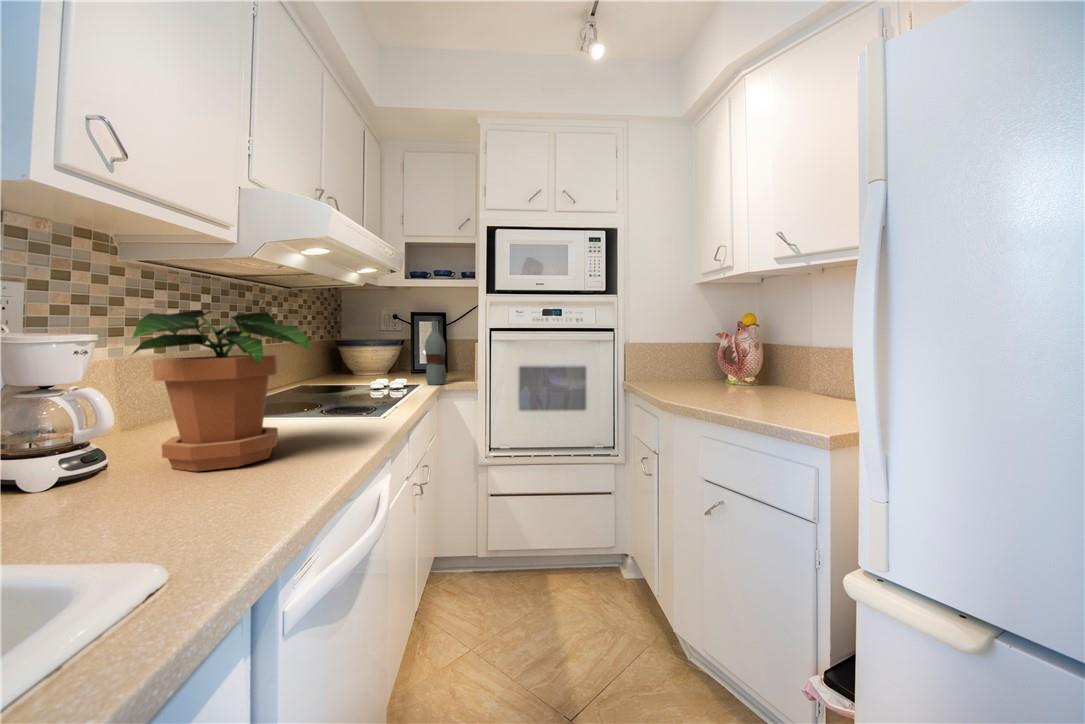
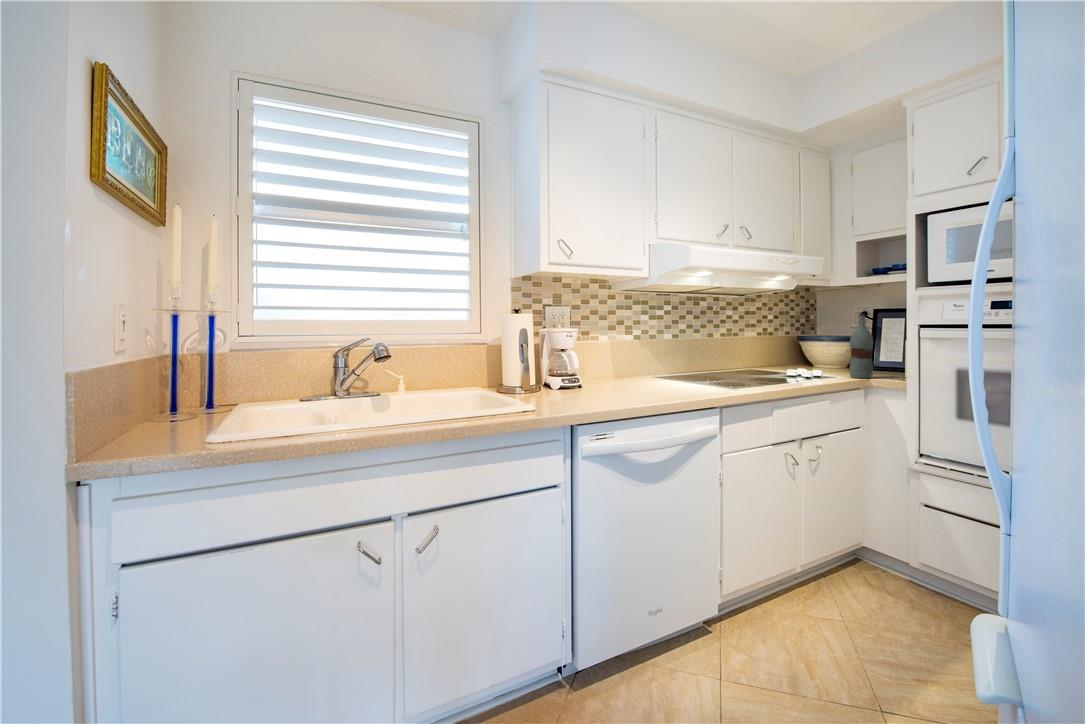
potted plant: present [132,310,310,471] -> none [570,315,643,393]

